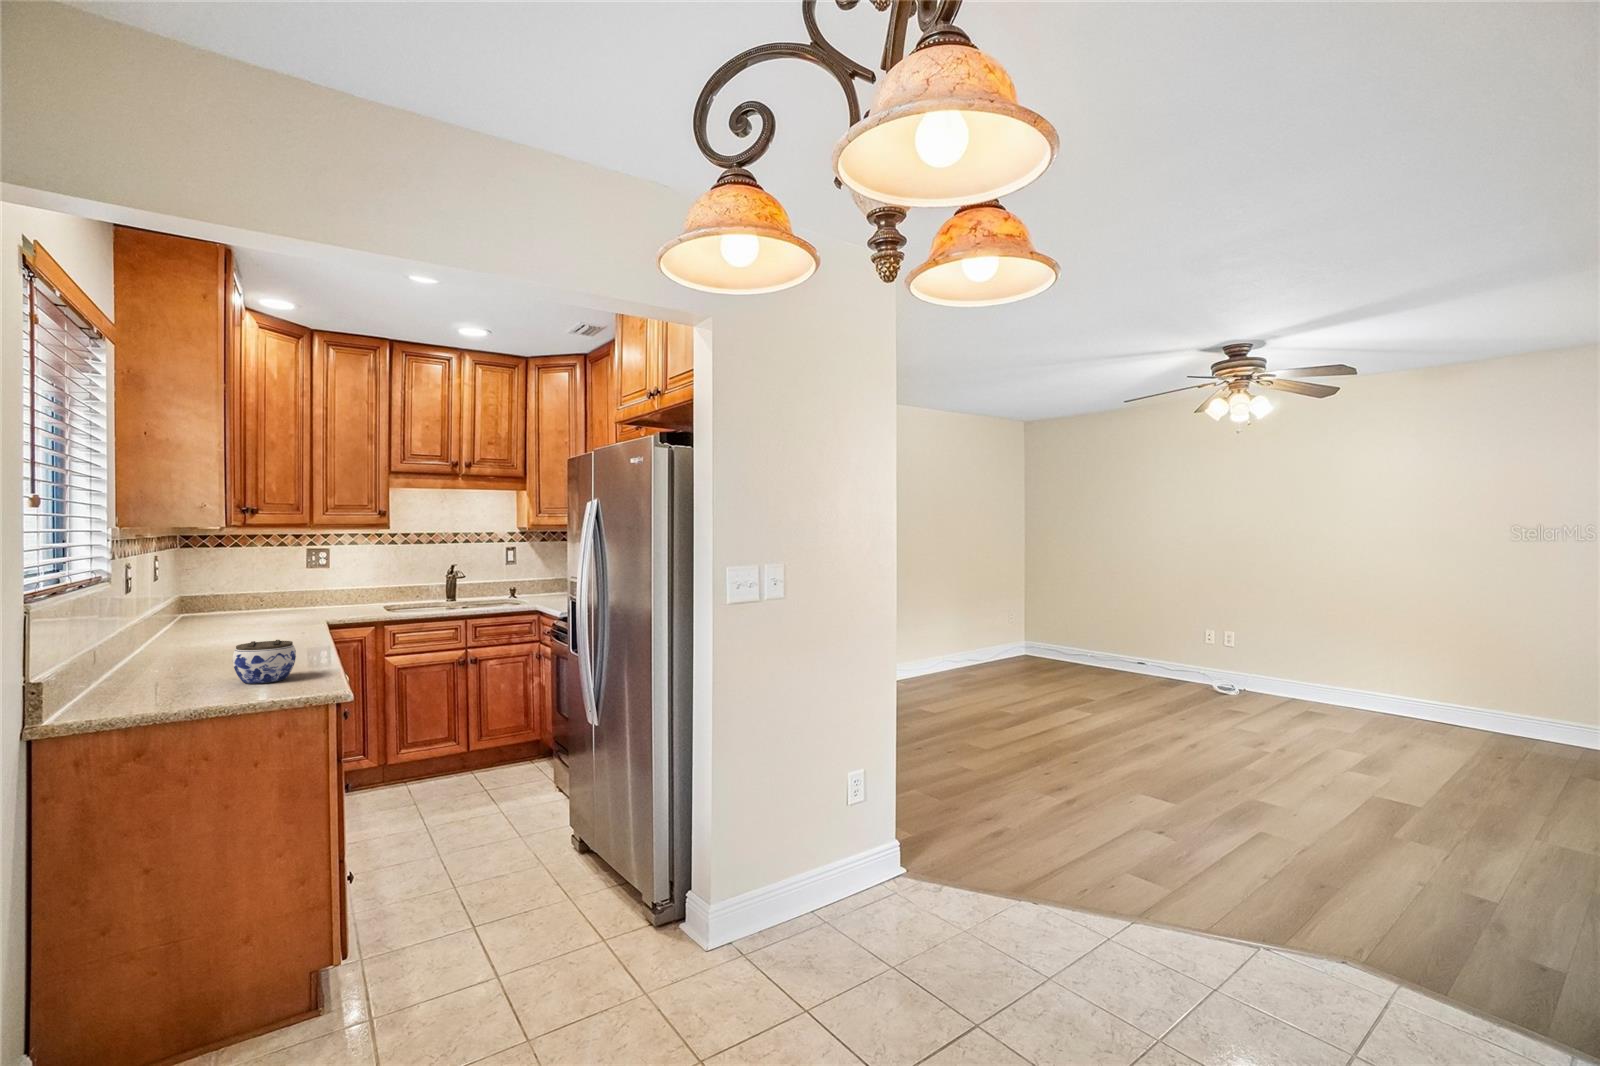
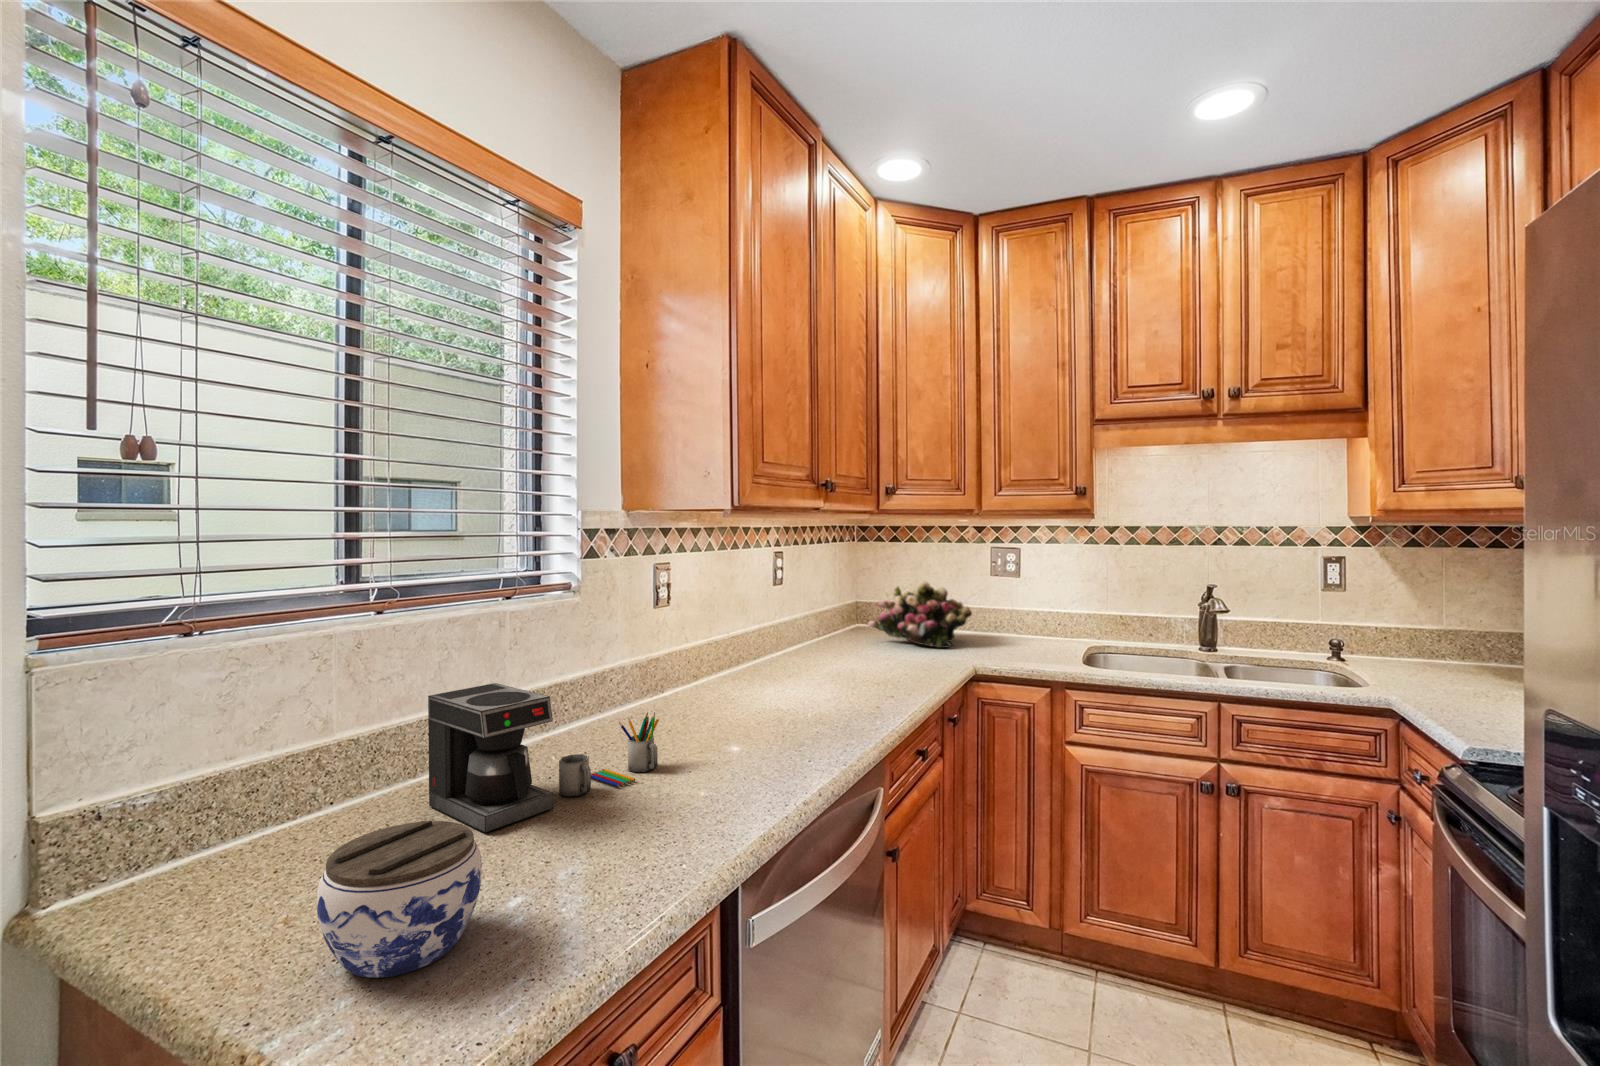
flower arrangement: none [220,573,309,615] -> present [868,581,972,648]
coffee maker: none [139,613,239,677] -> present [428,683,659,833]

